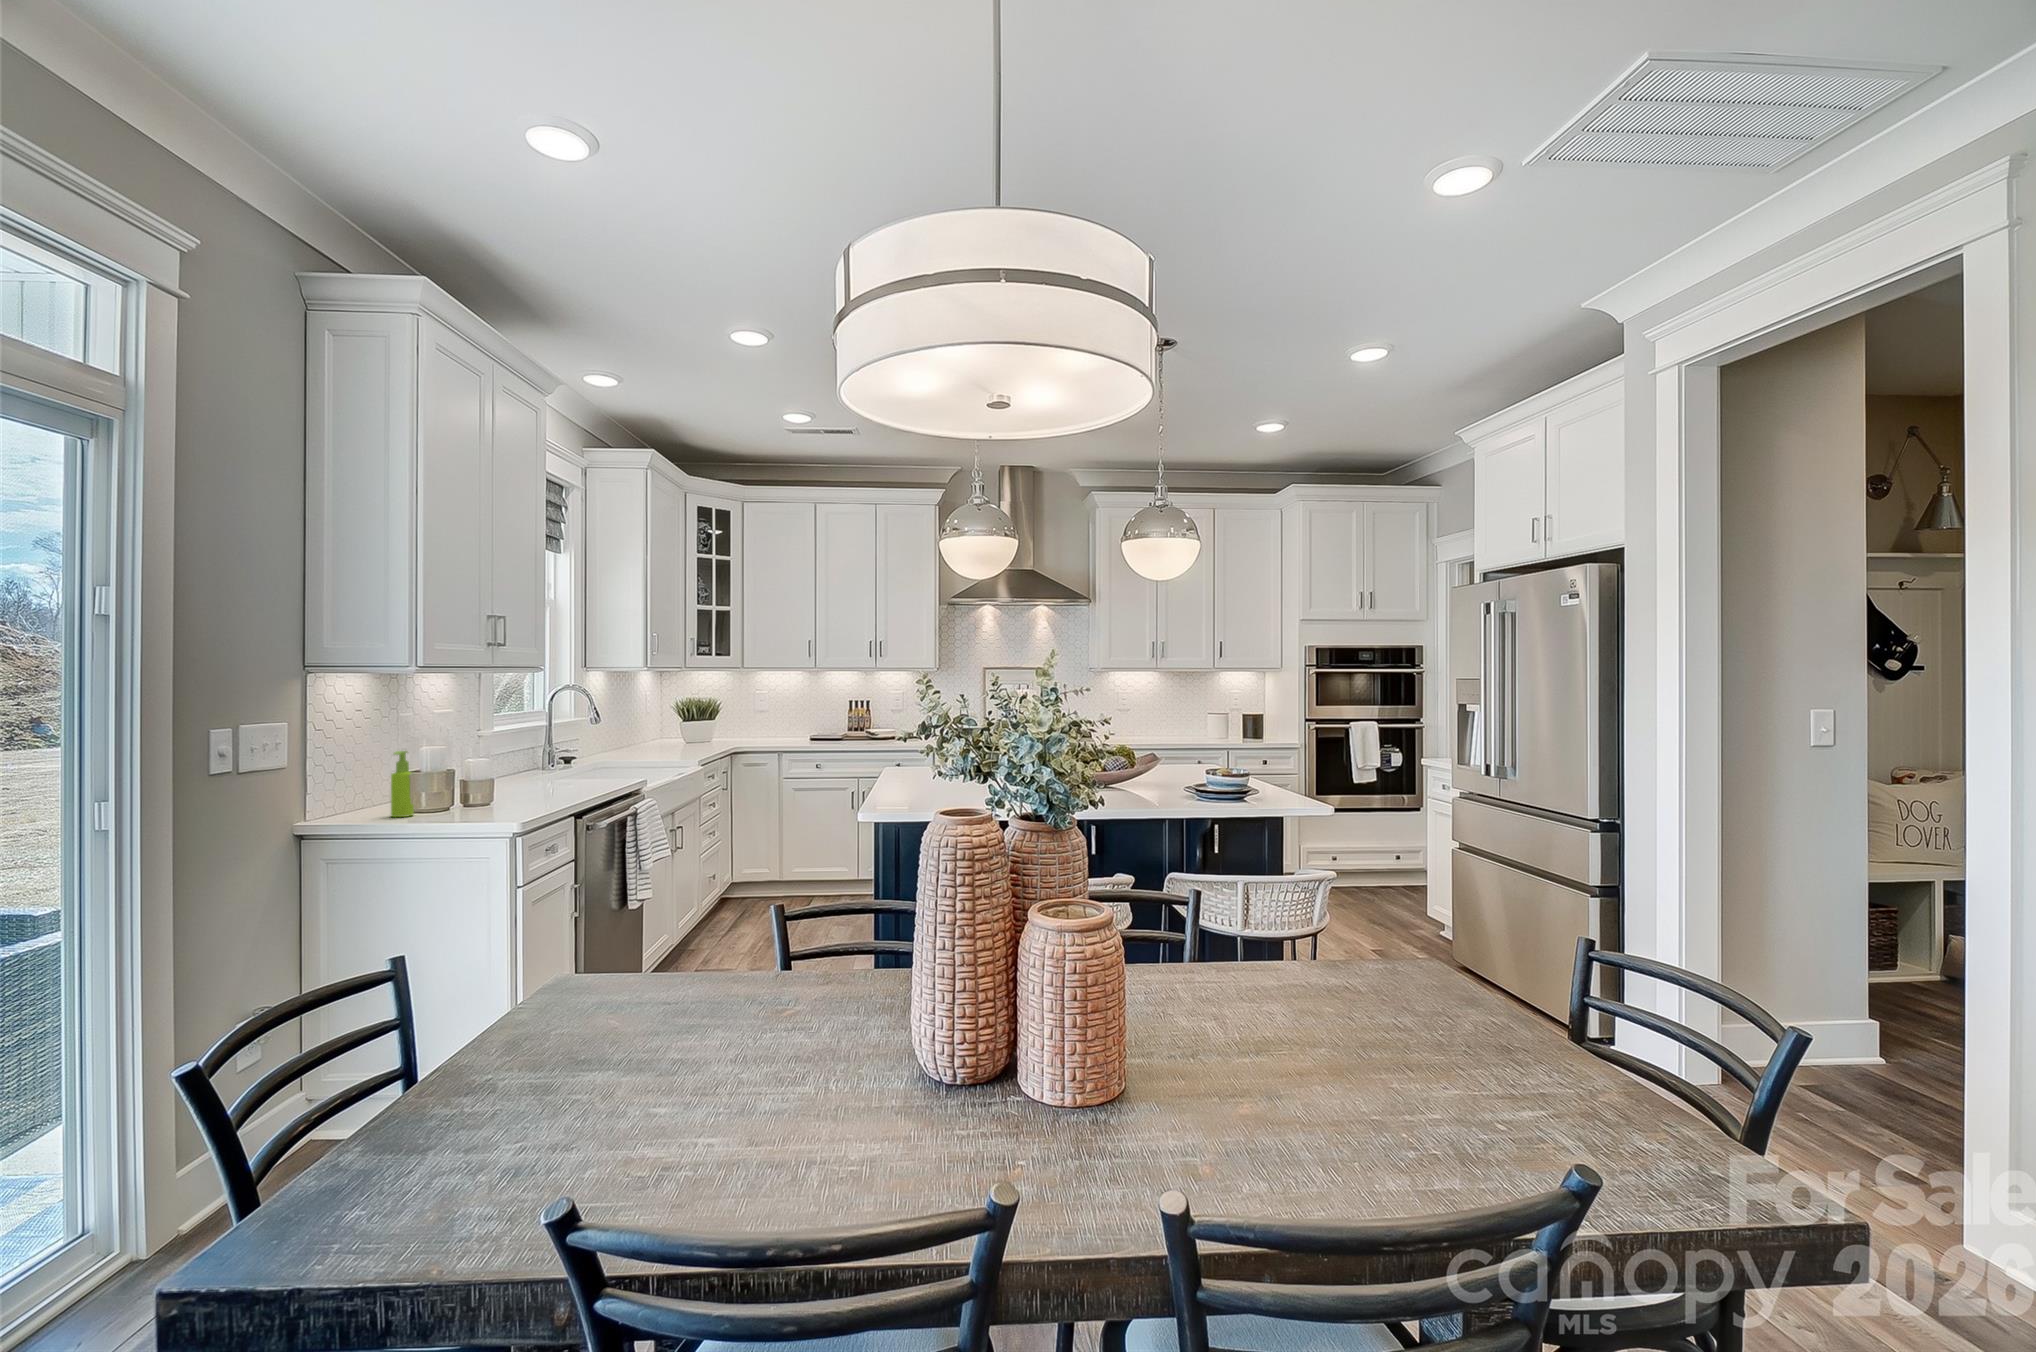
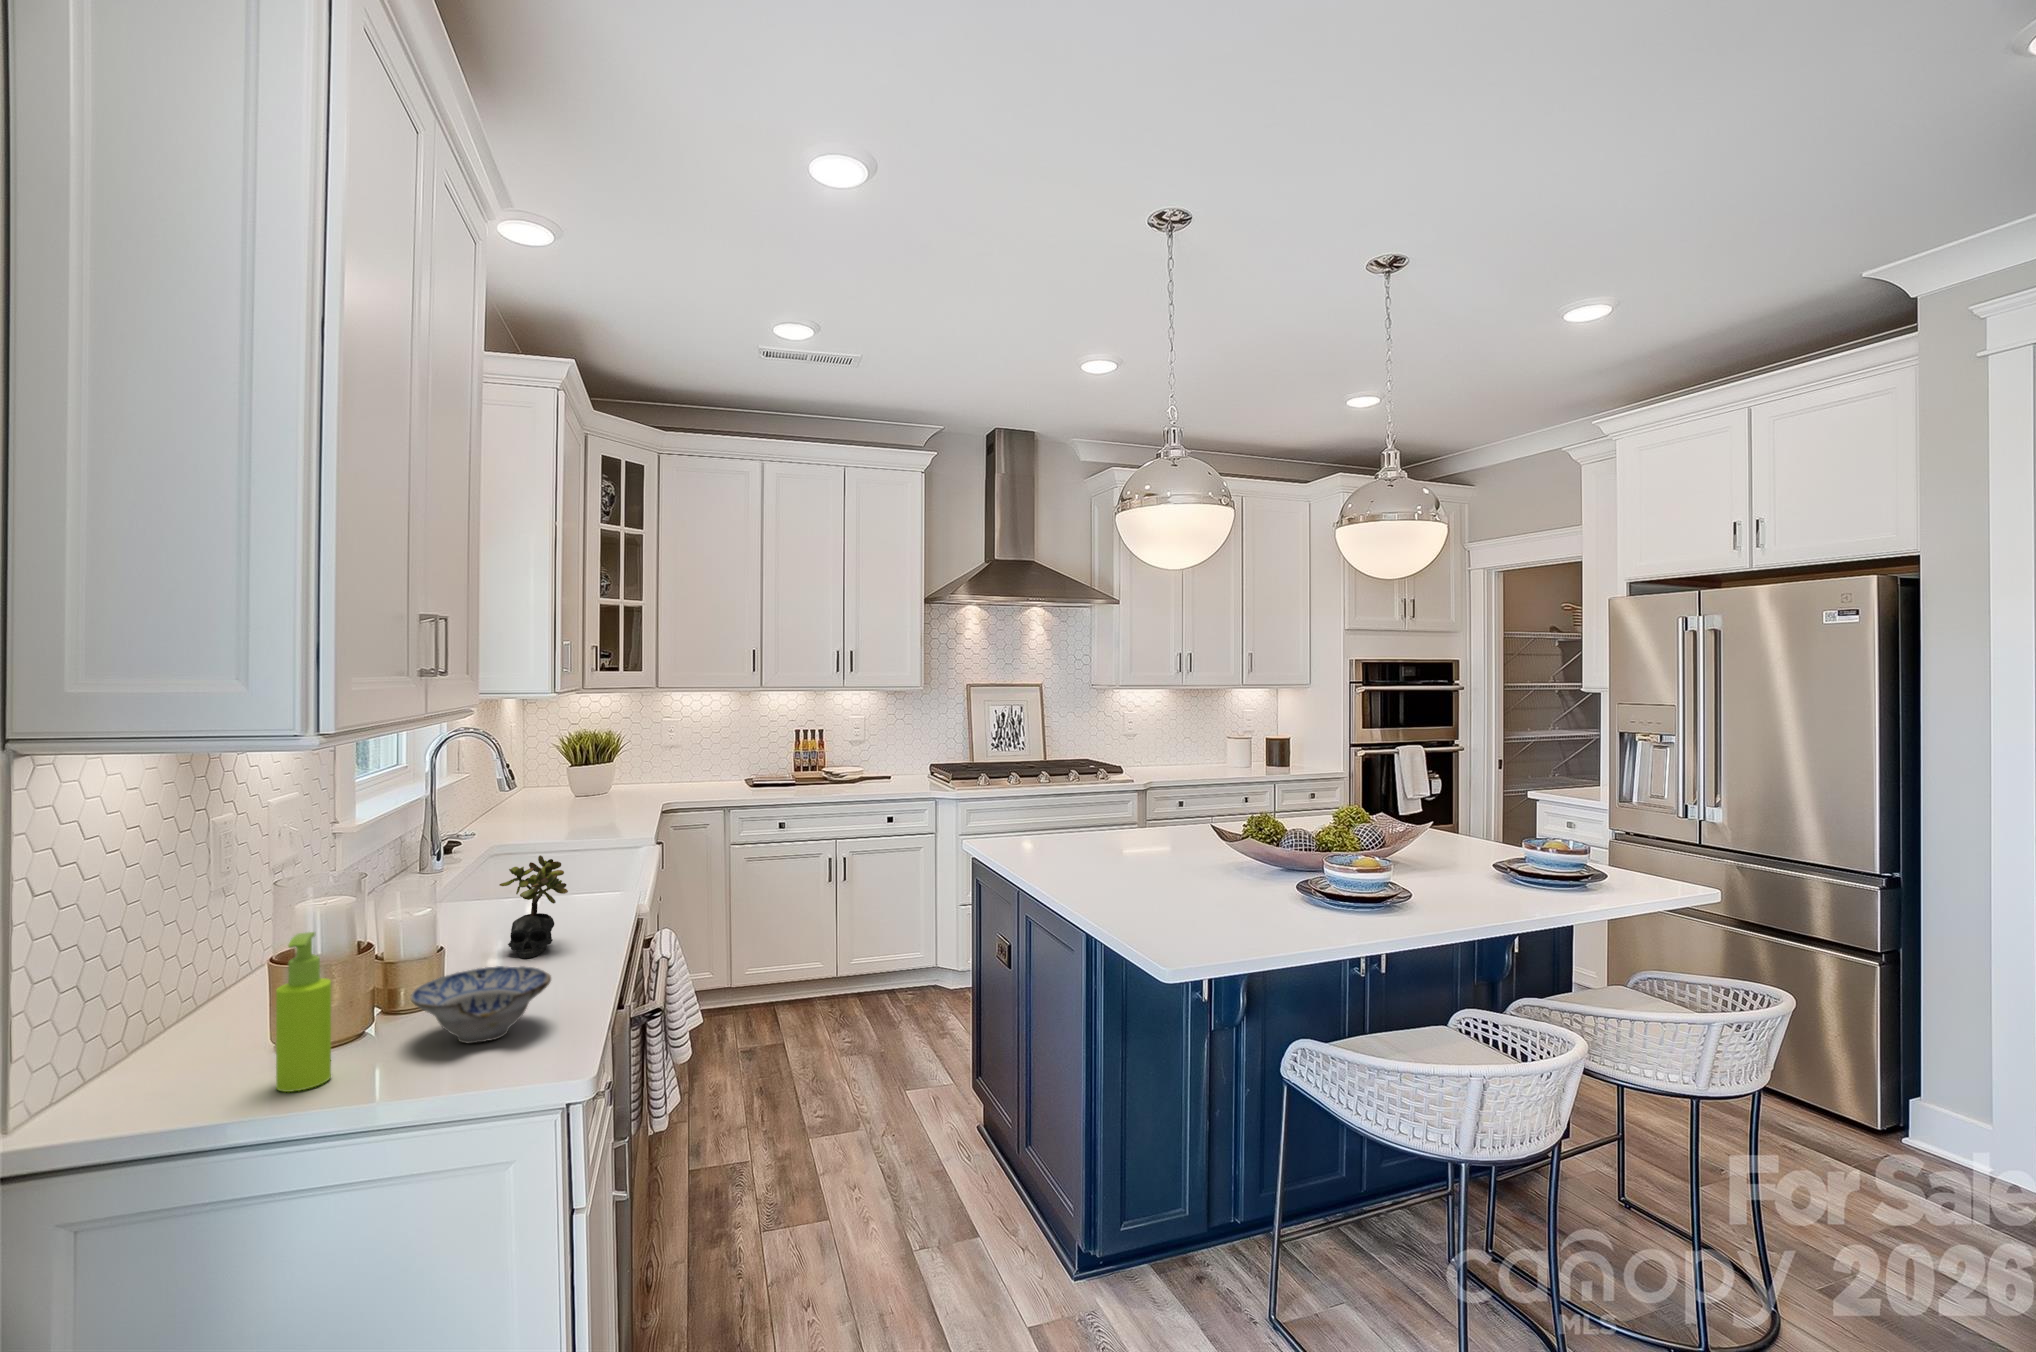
succulent plant: none [533,743,568,794] -> present [500,855,568,958]
ceramic bowl: none [452,783,519,812] -> present [410,966,551,1043]

